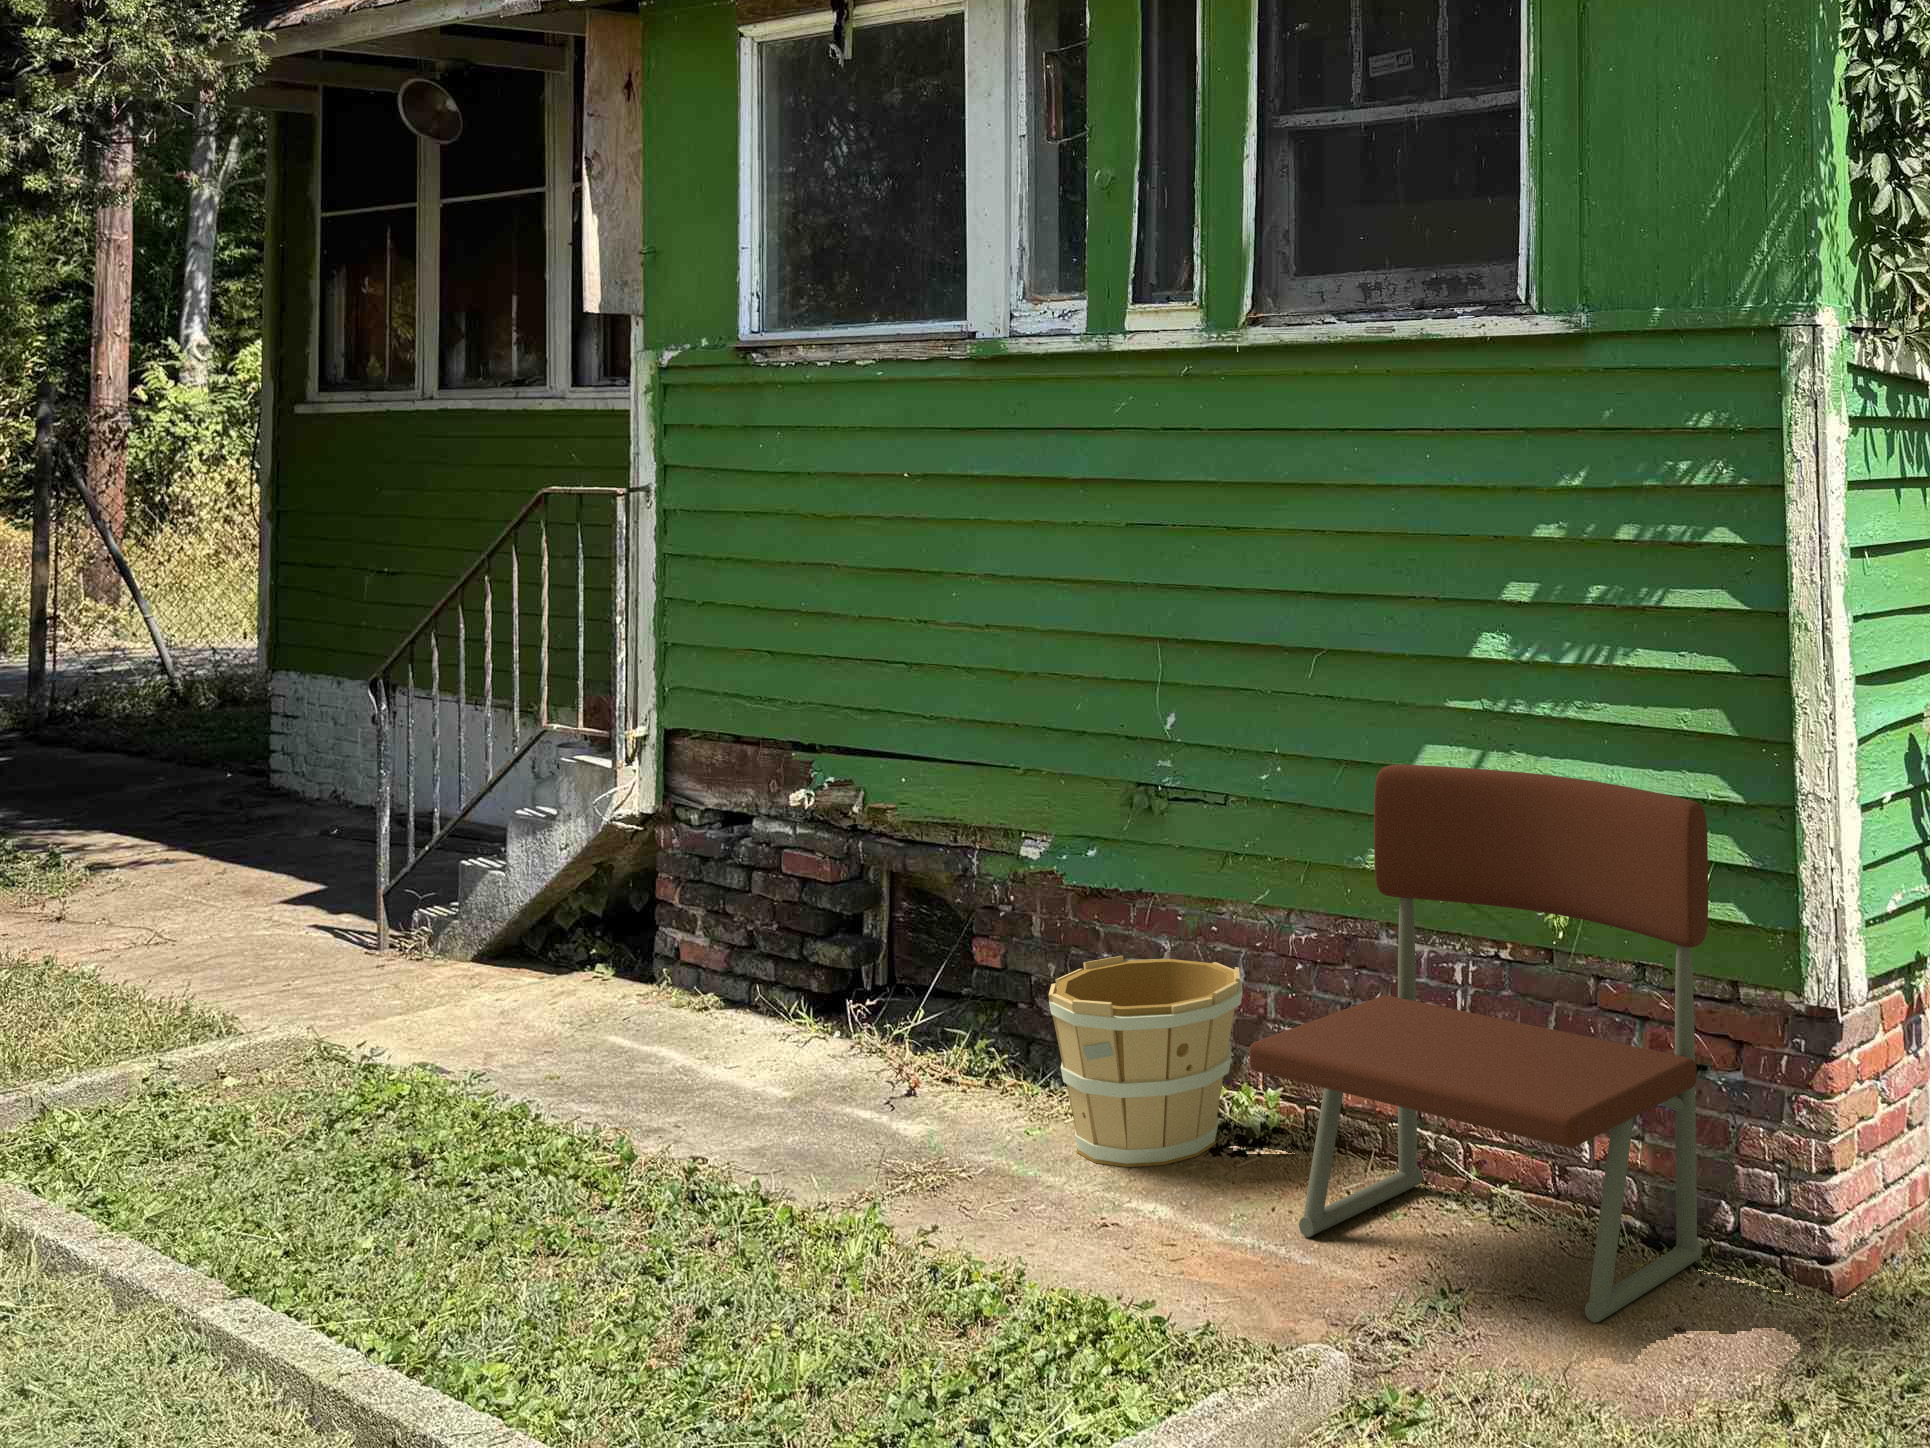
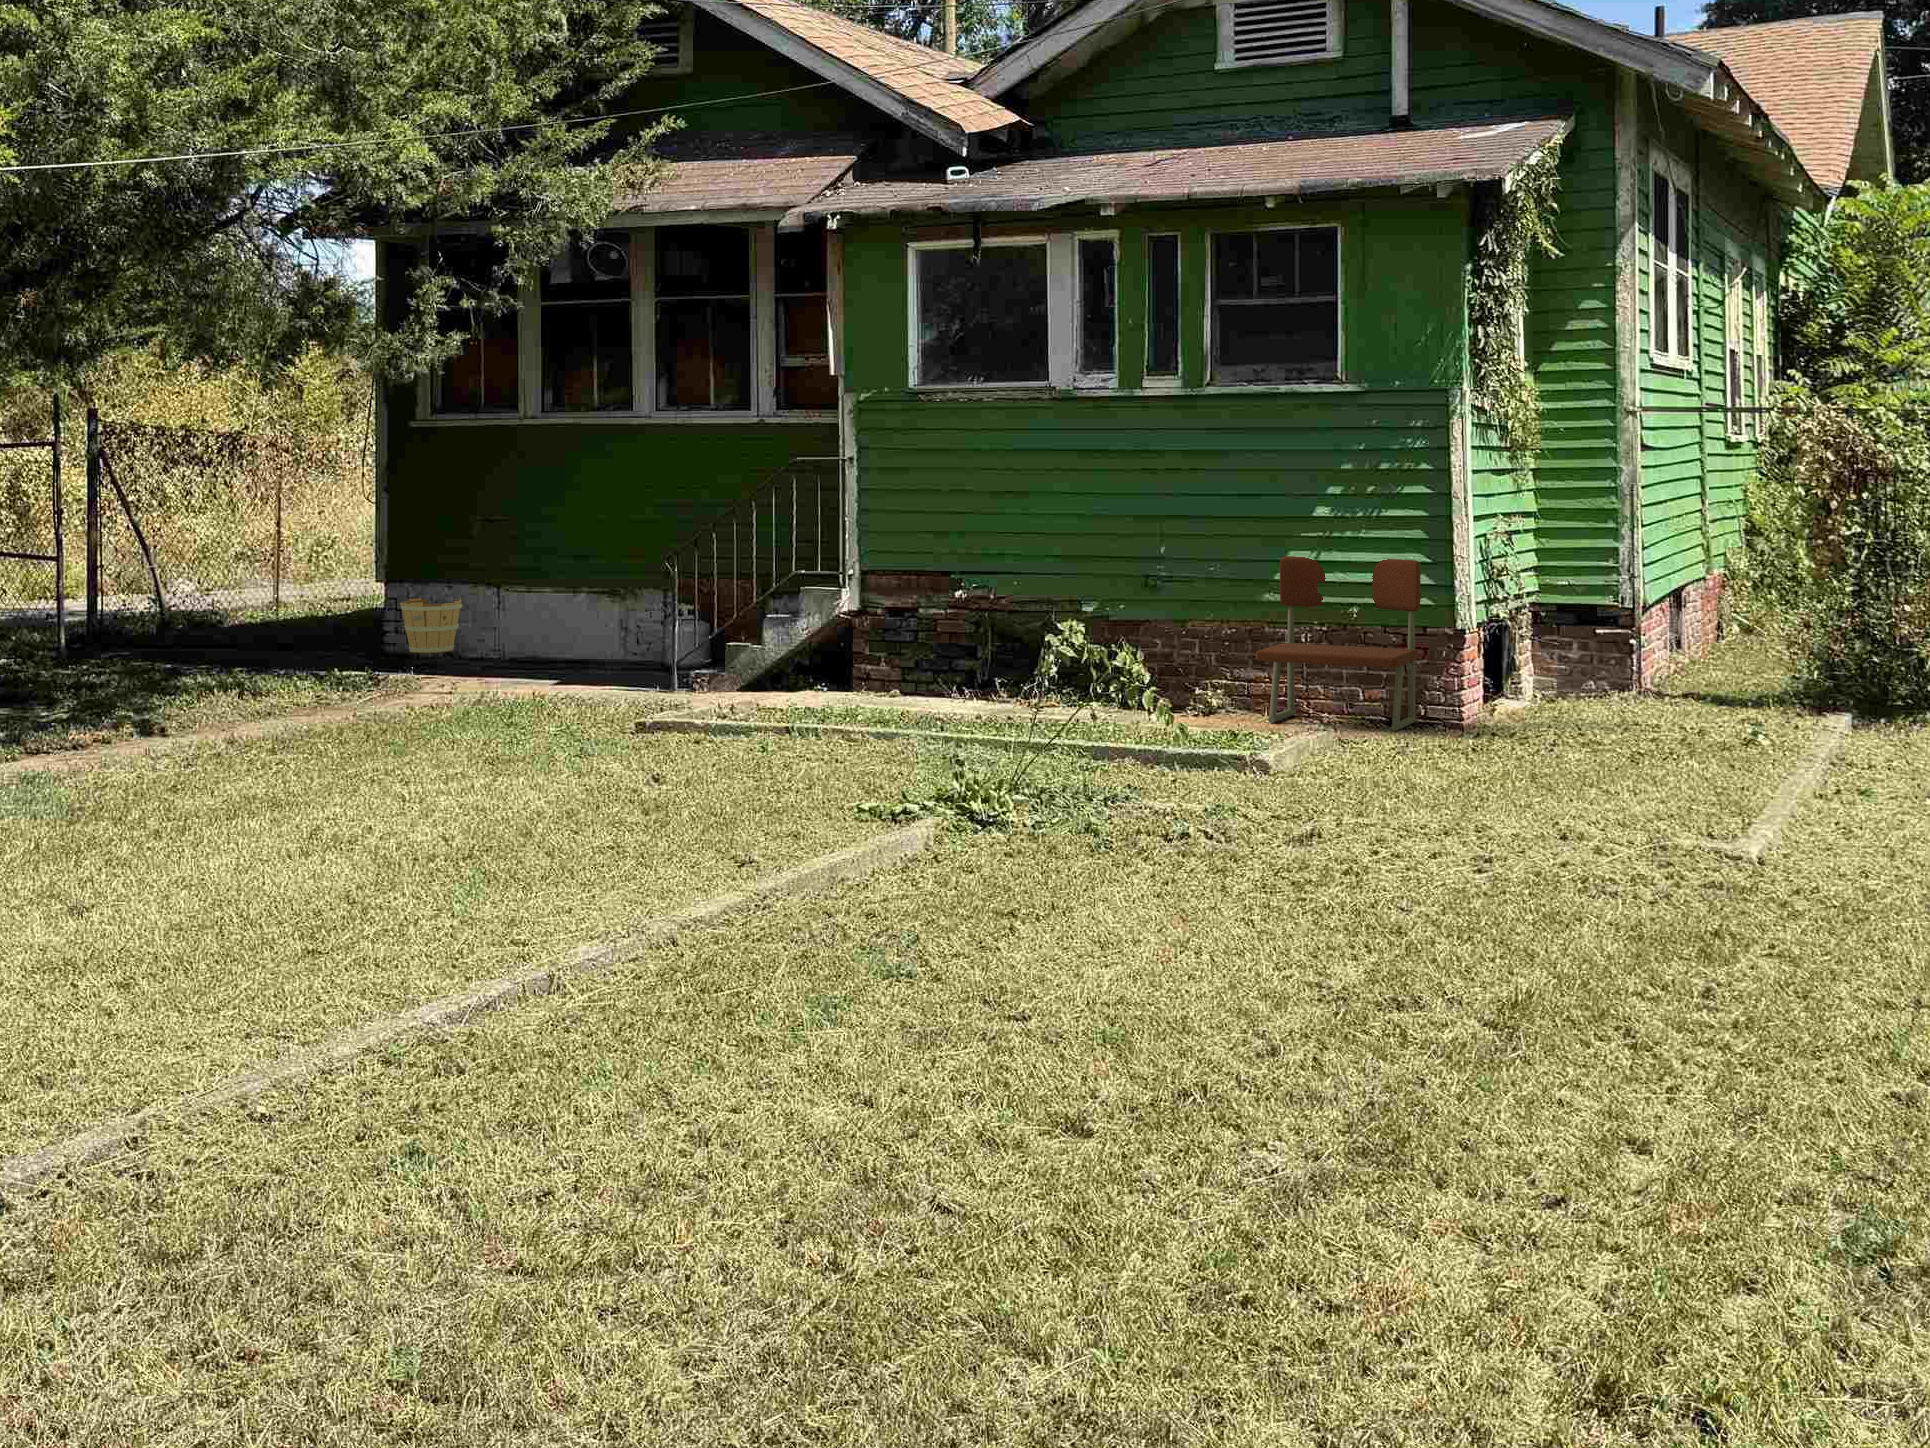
wooden bucket: present [1049,956,1243,1167] -> present [400,598,462,653]

